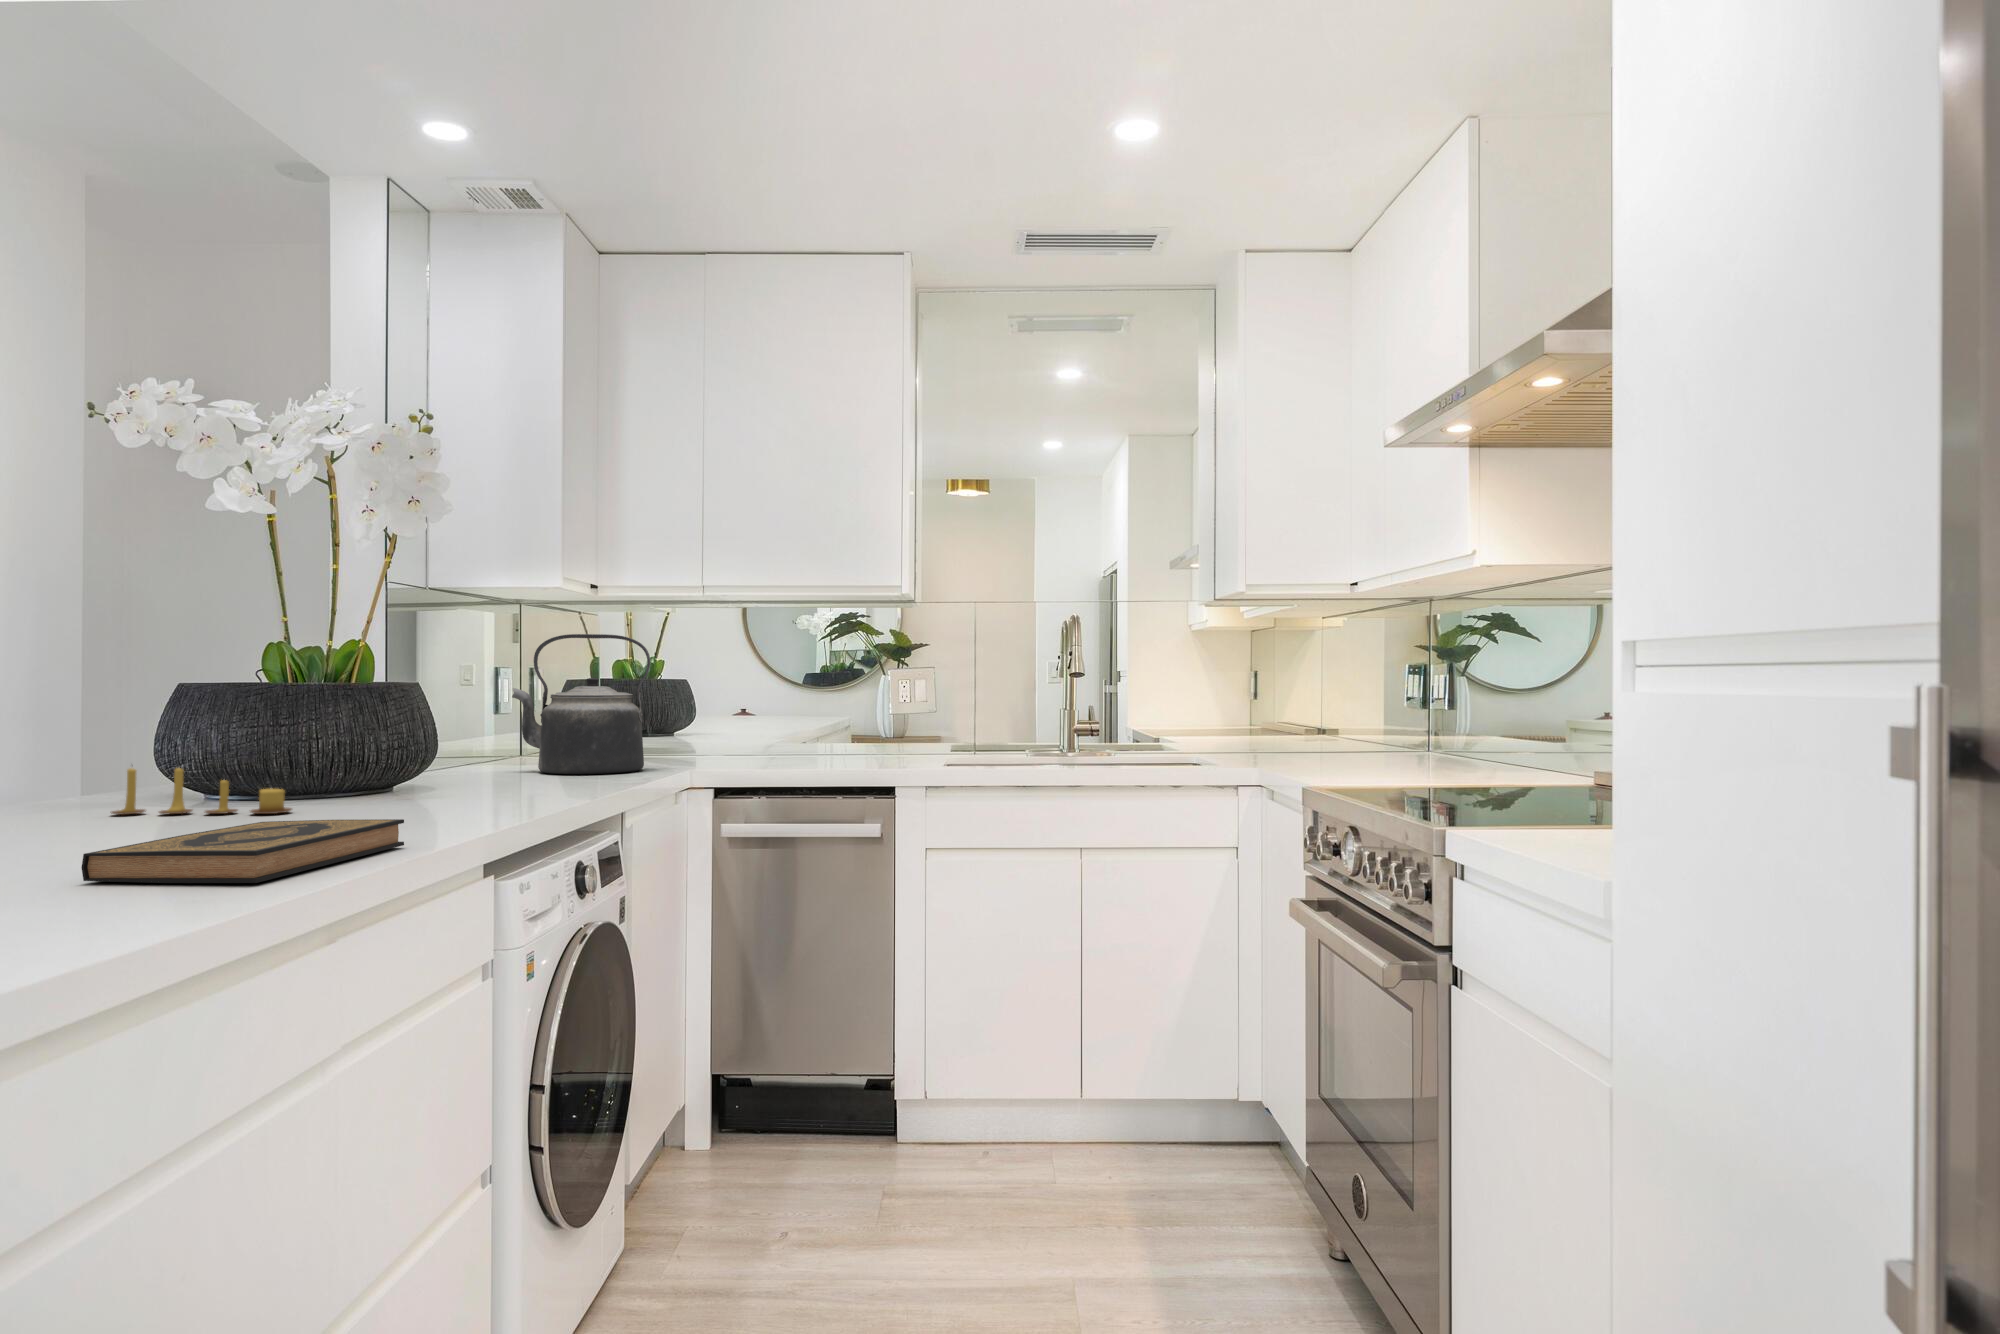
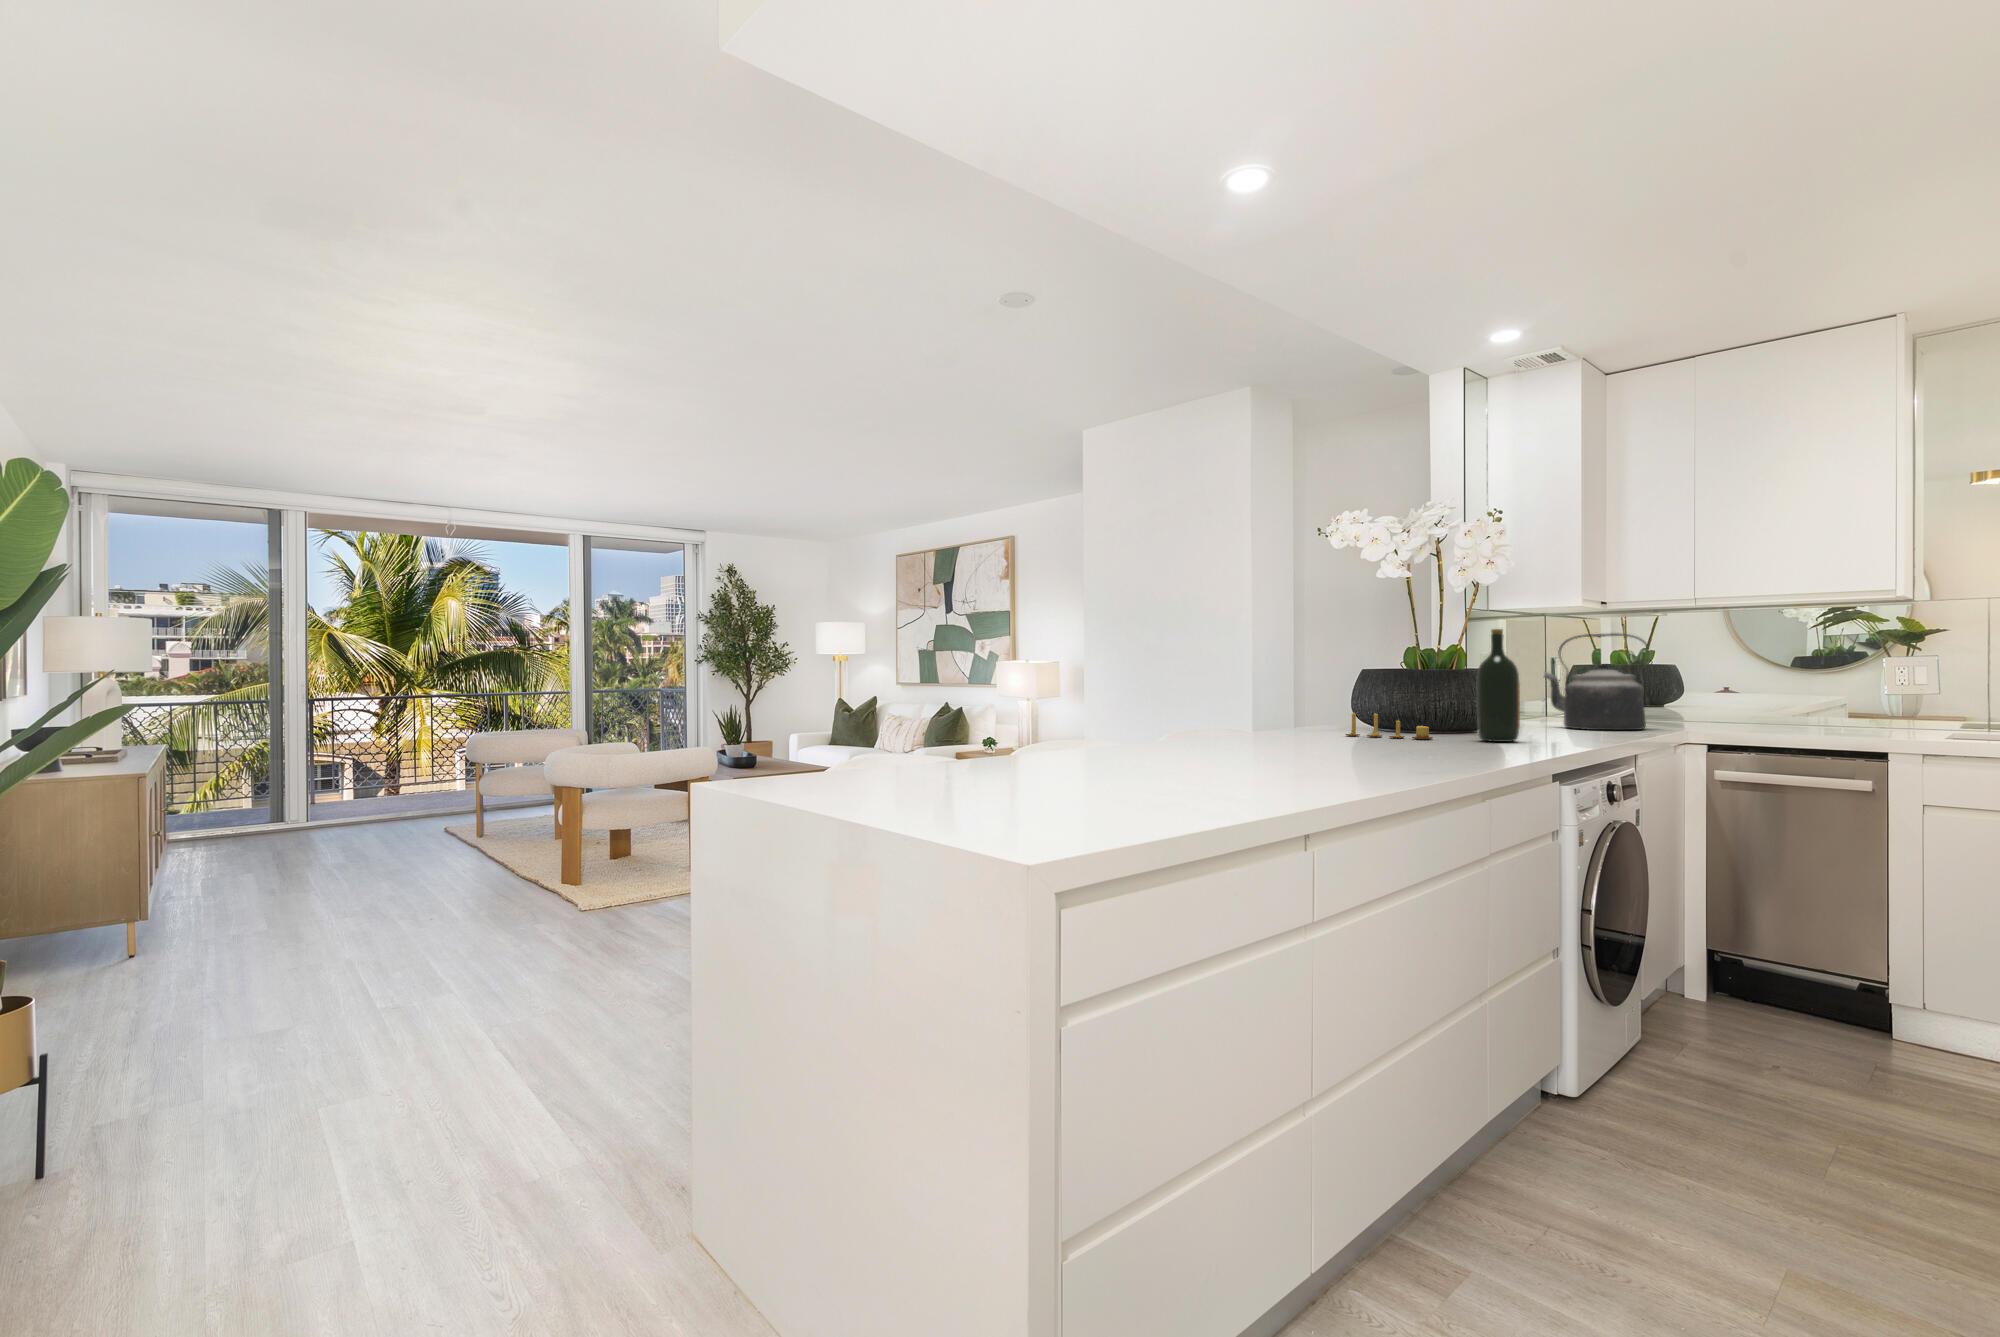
wine bottle: none [374,614,449,811] -> present [1477,629,1520,742]
hardback book: present [81,819,404,883] -> none [1380,739,1515,762]

